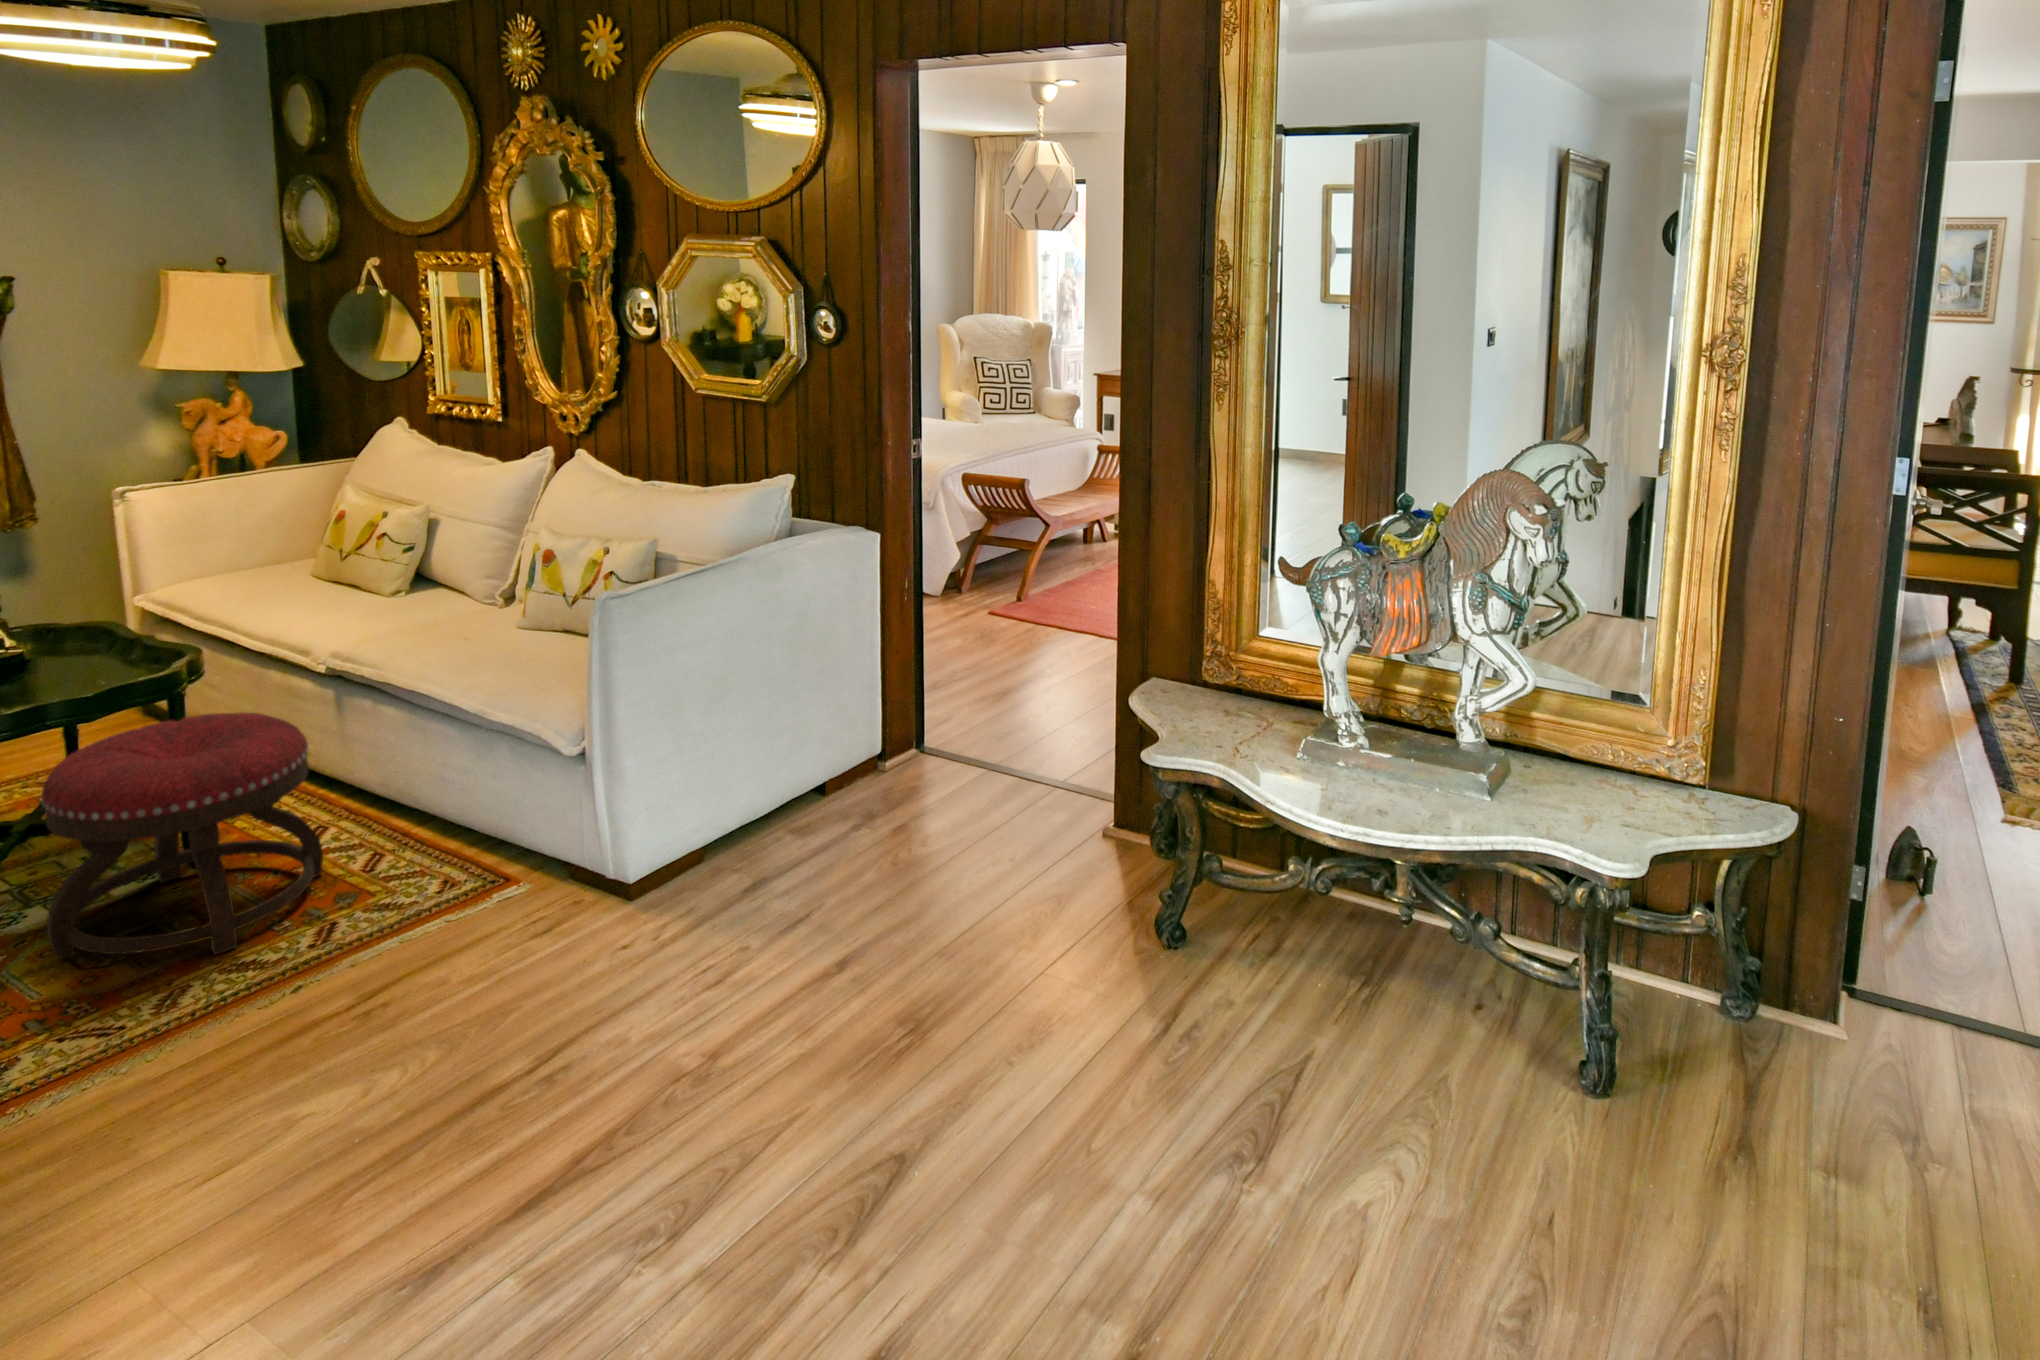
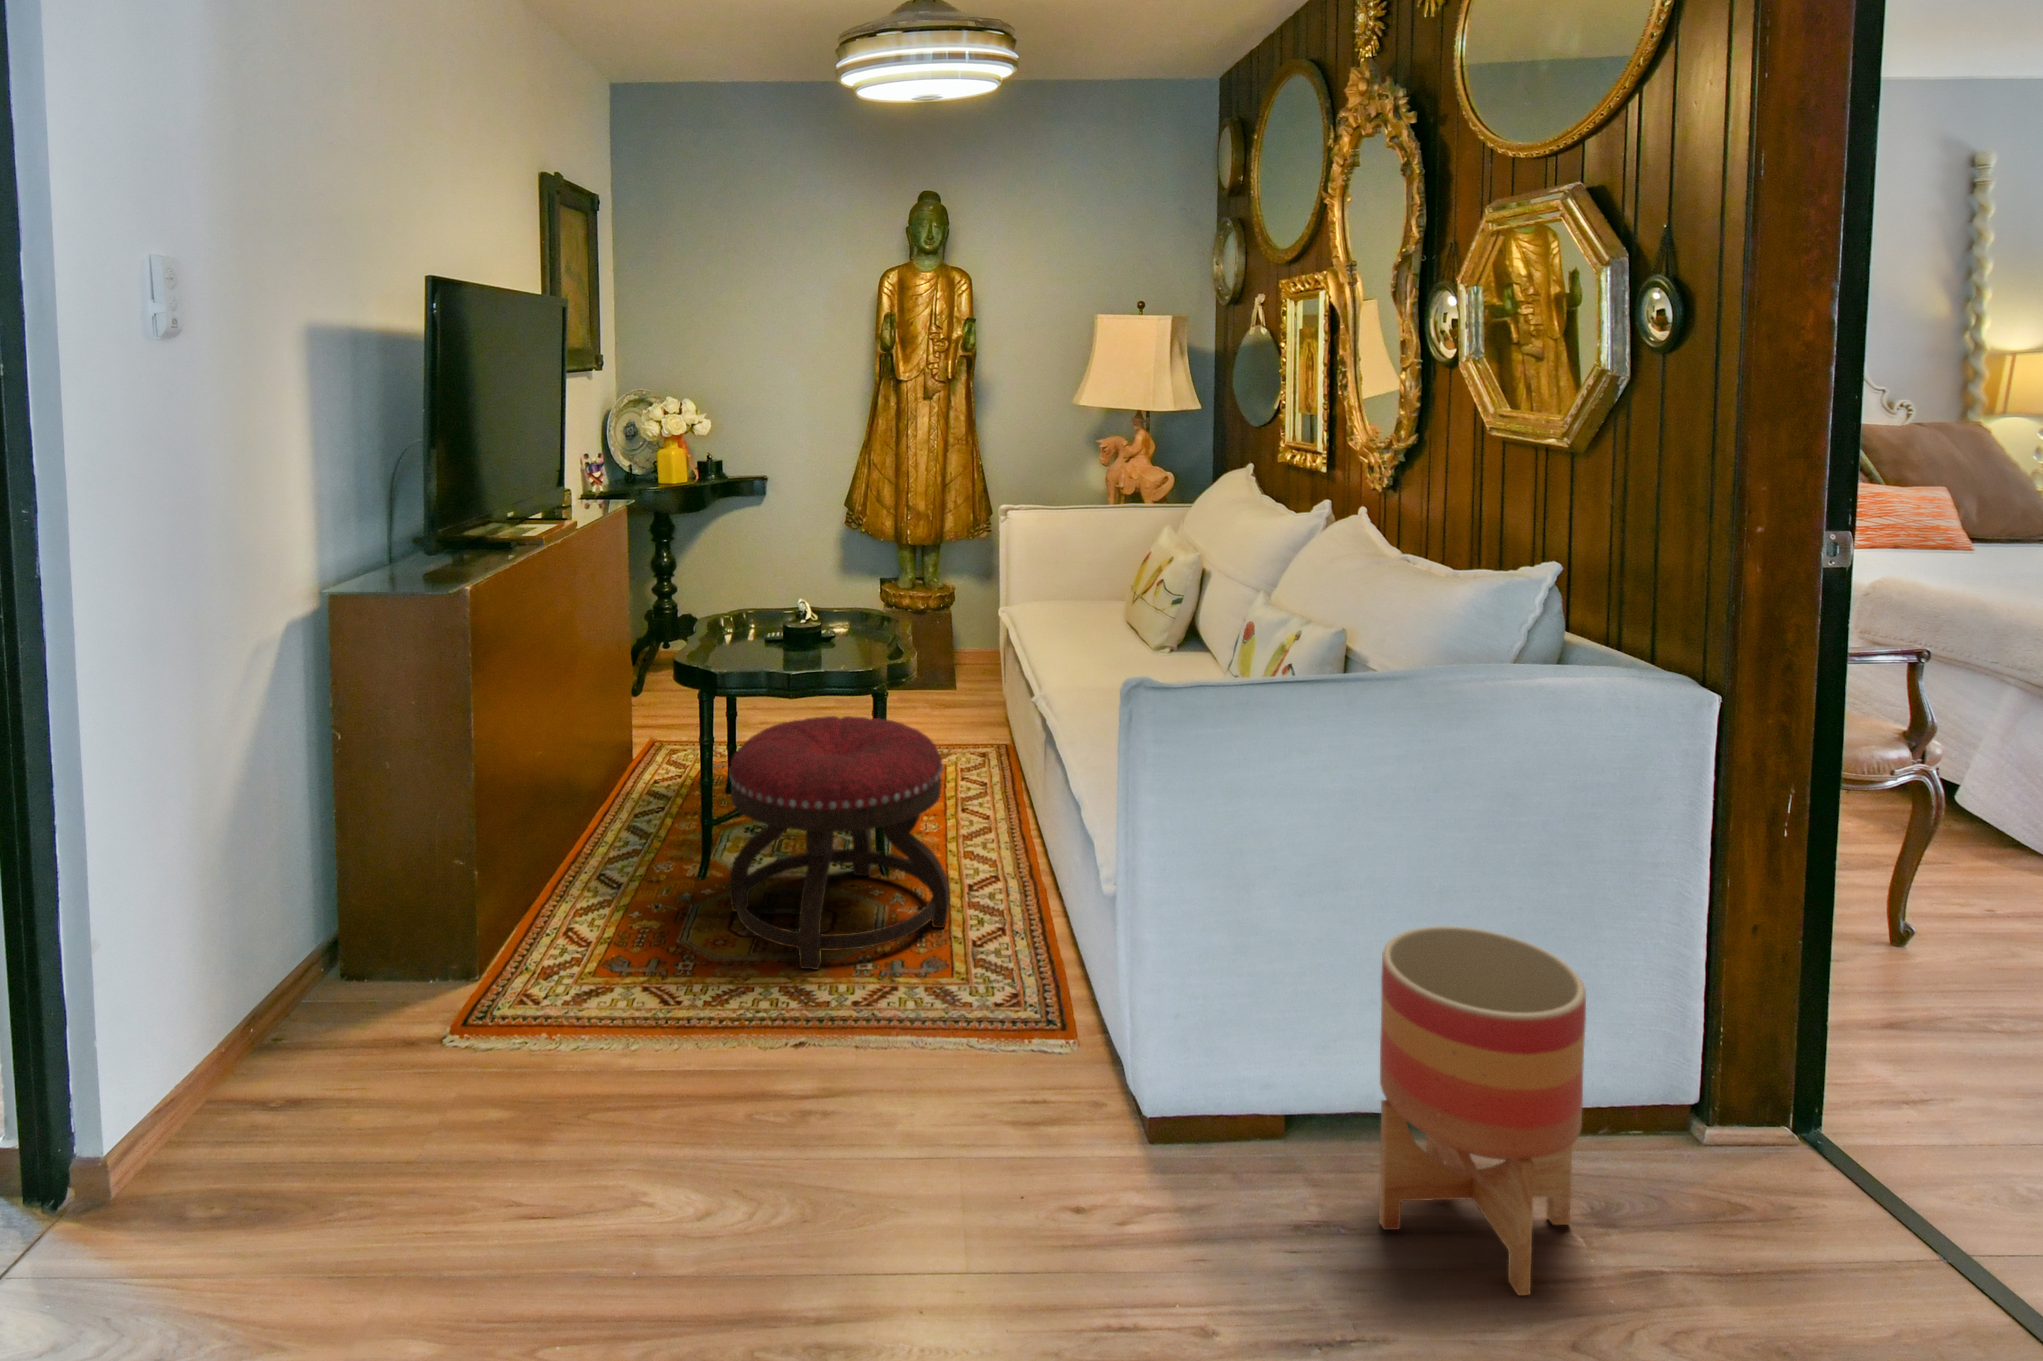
planter: none [765,687,872,868] -> present [1379,926,1586,1295]

